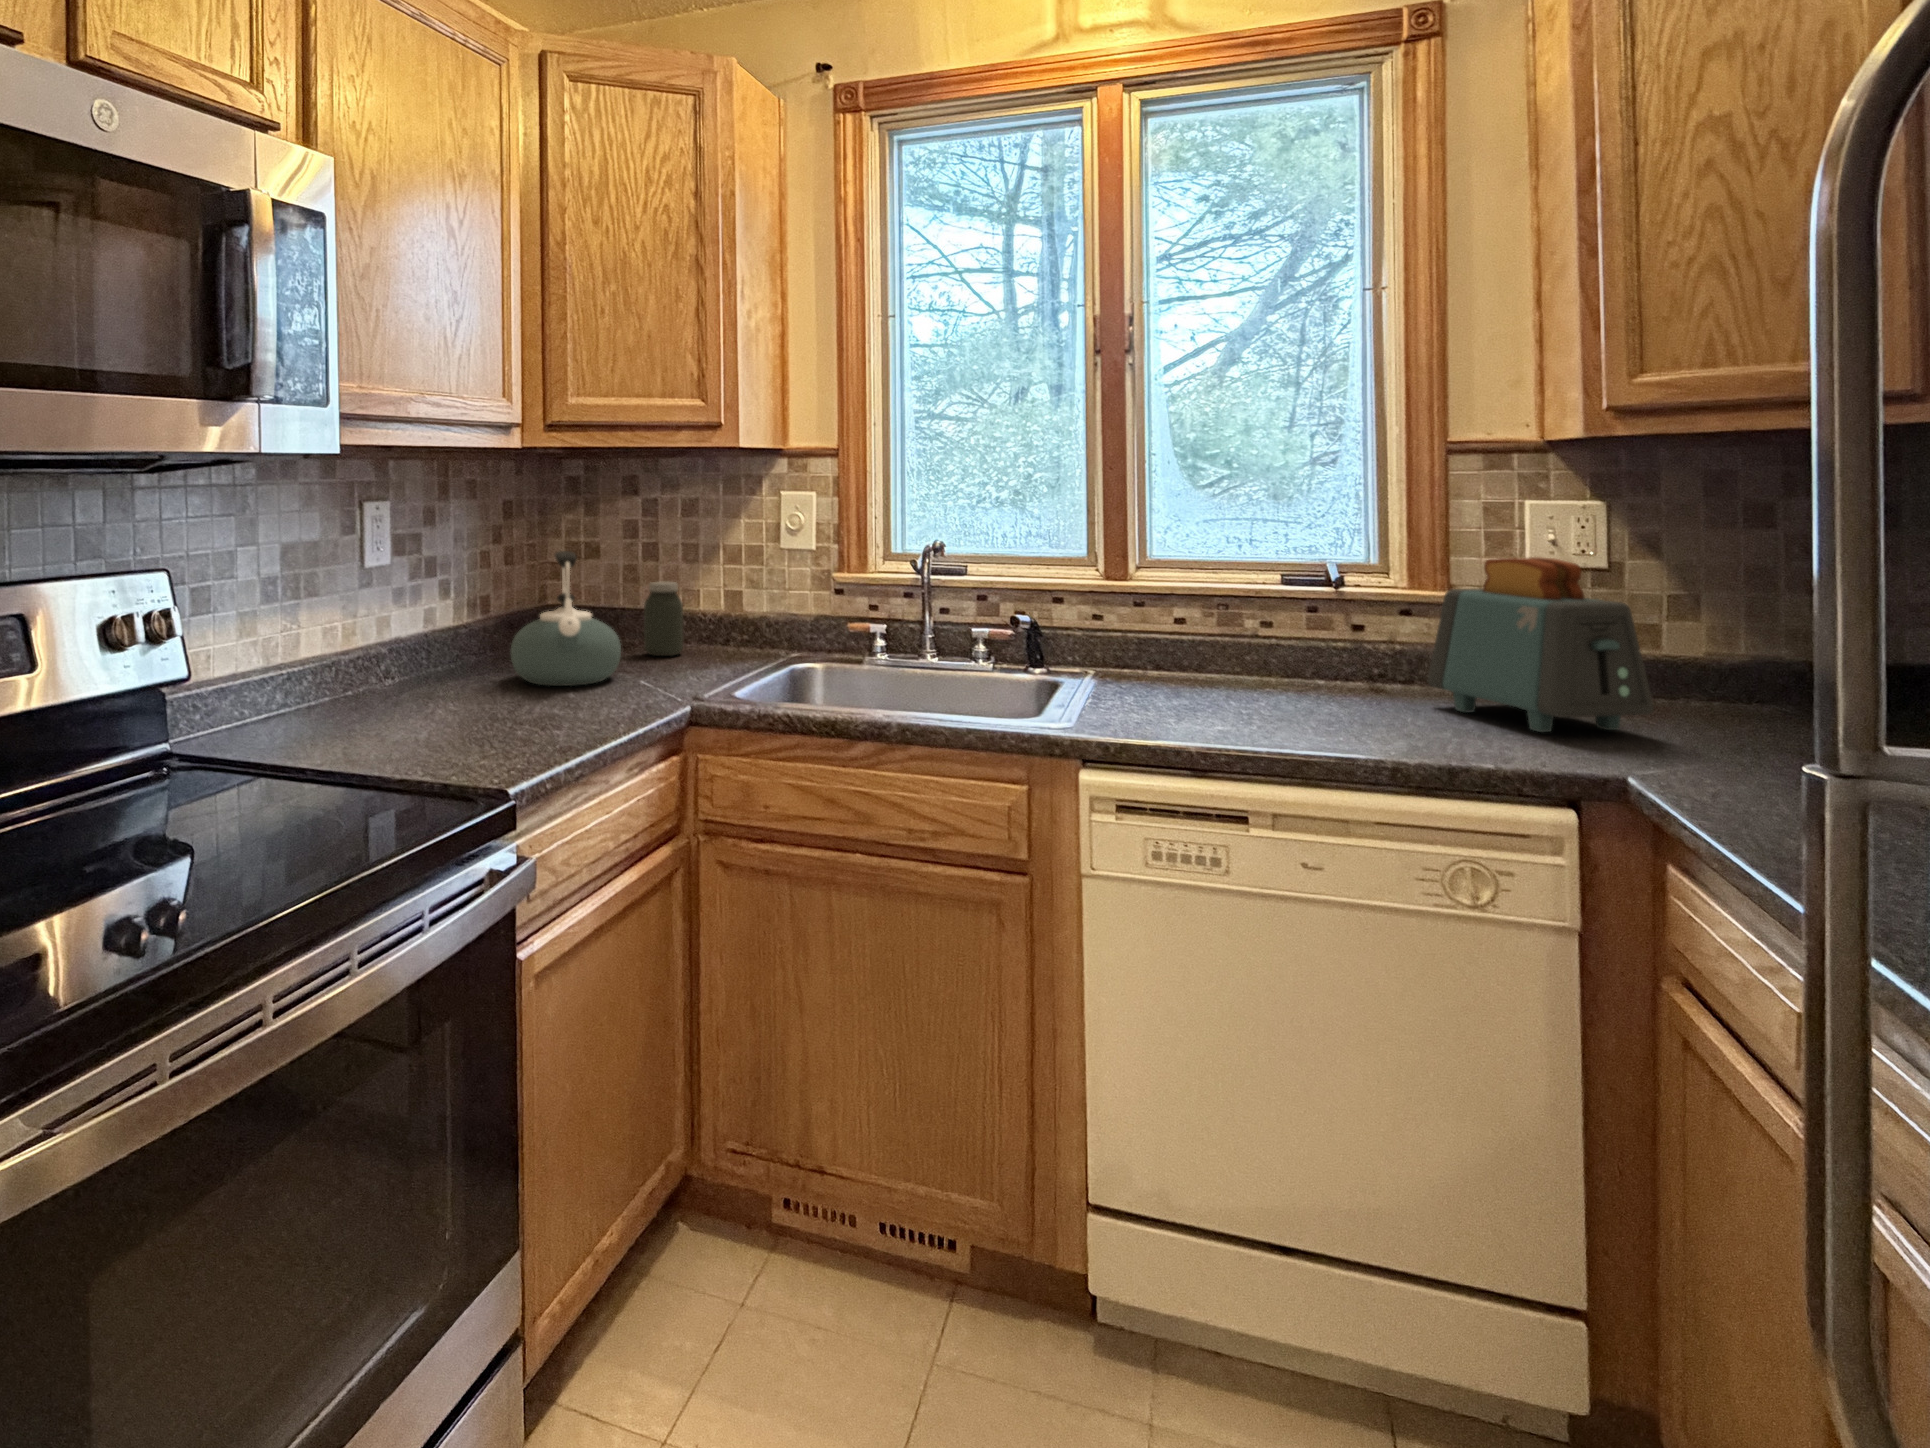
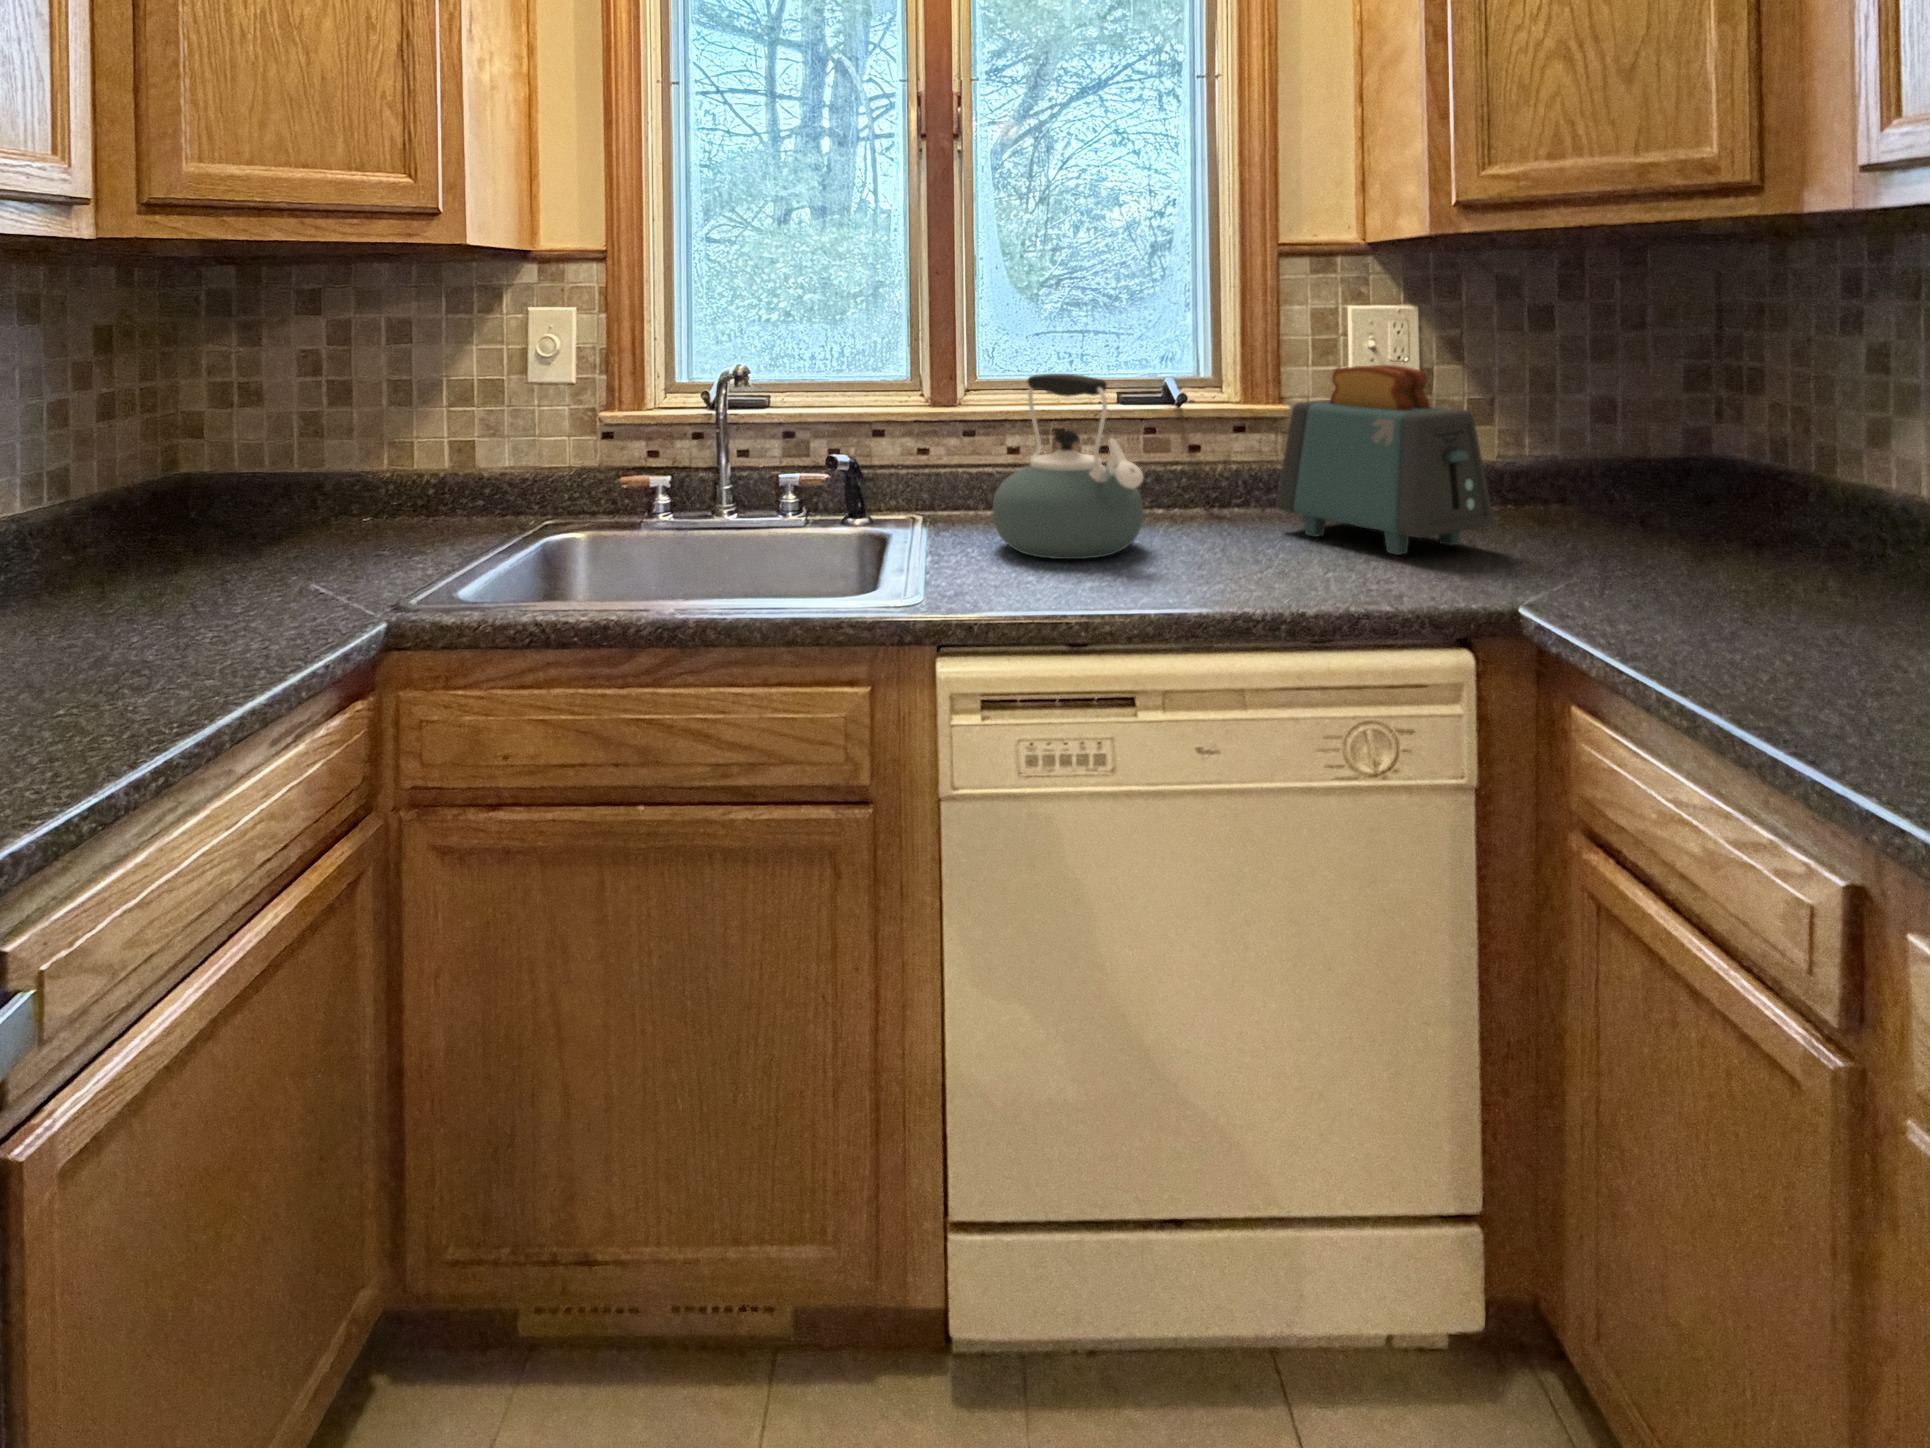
kettle: present [510,551,621,686] -> present [993,374,1143,559]
jar: present [644,582,683,656] -> none [323,435,384,542]

